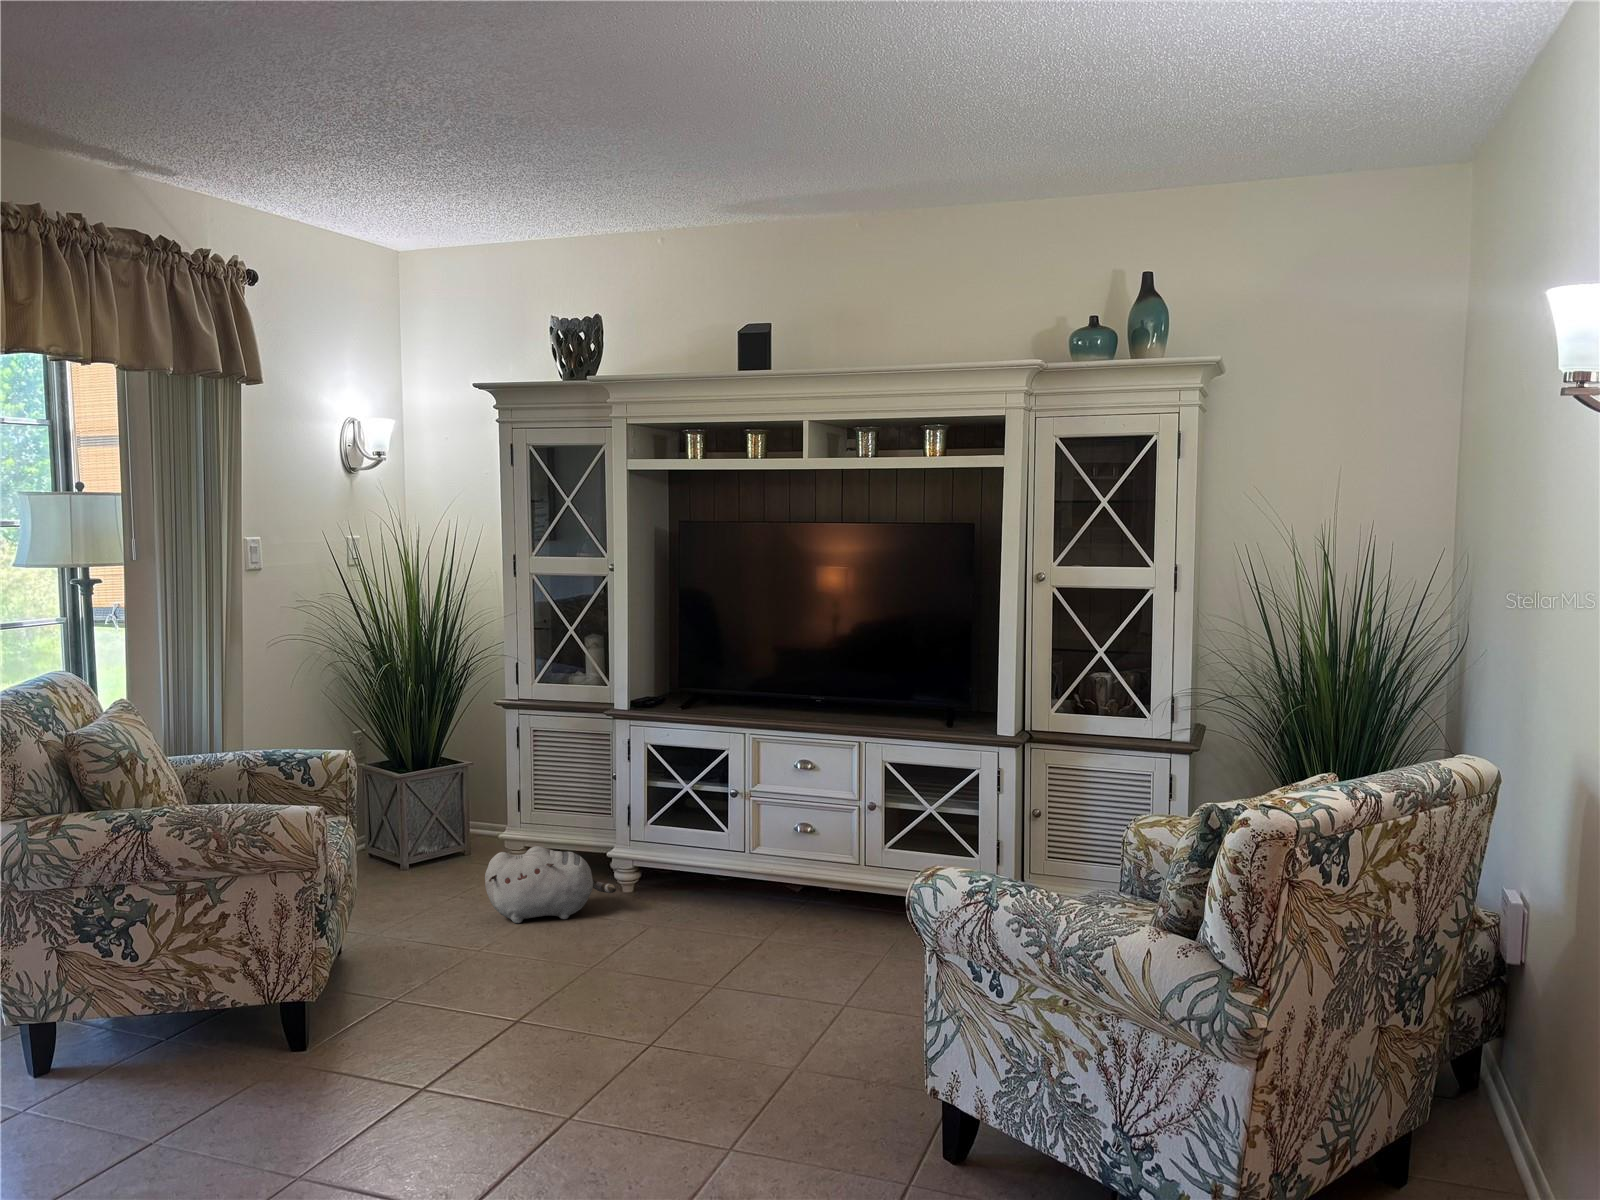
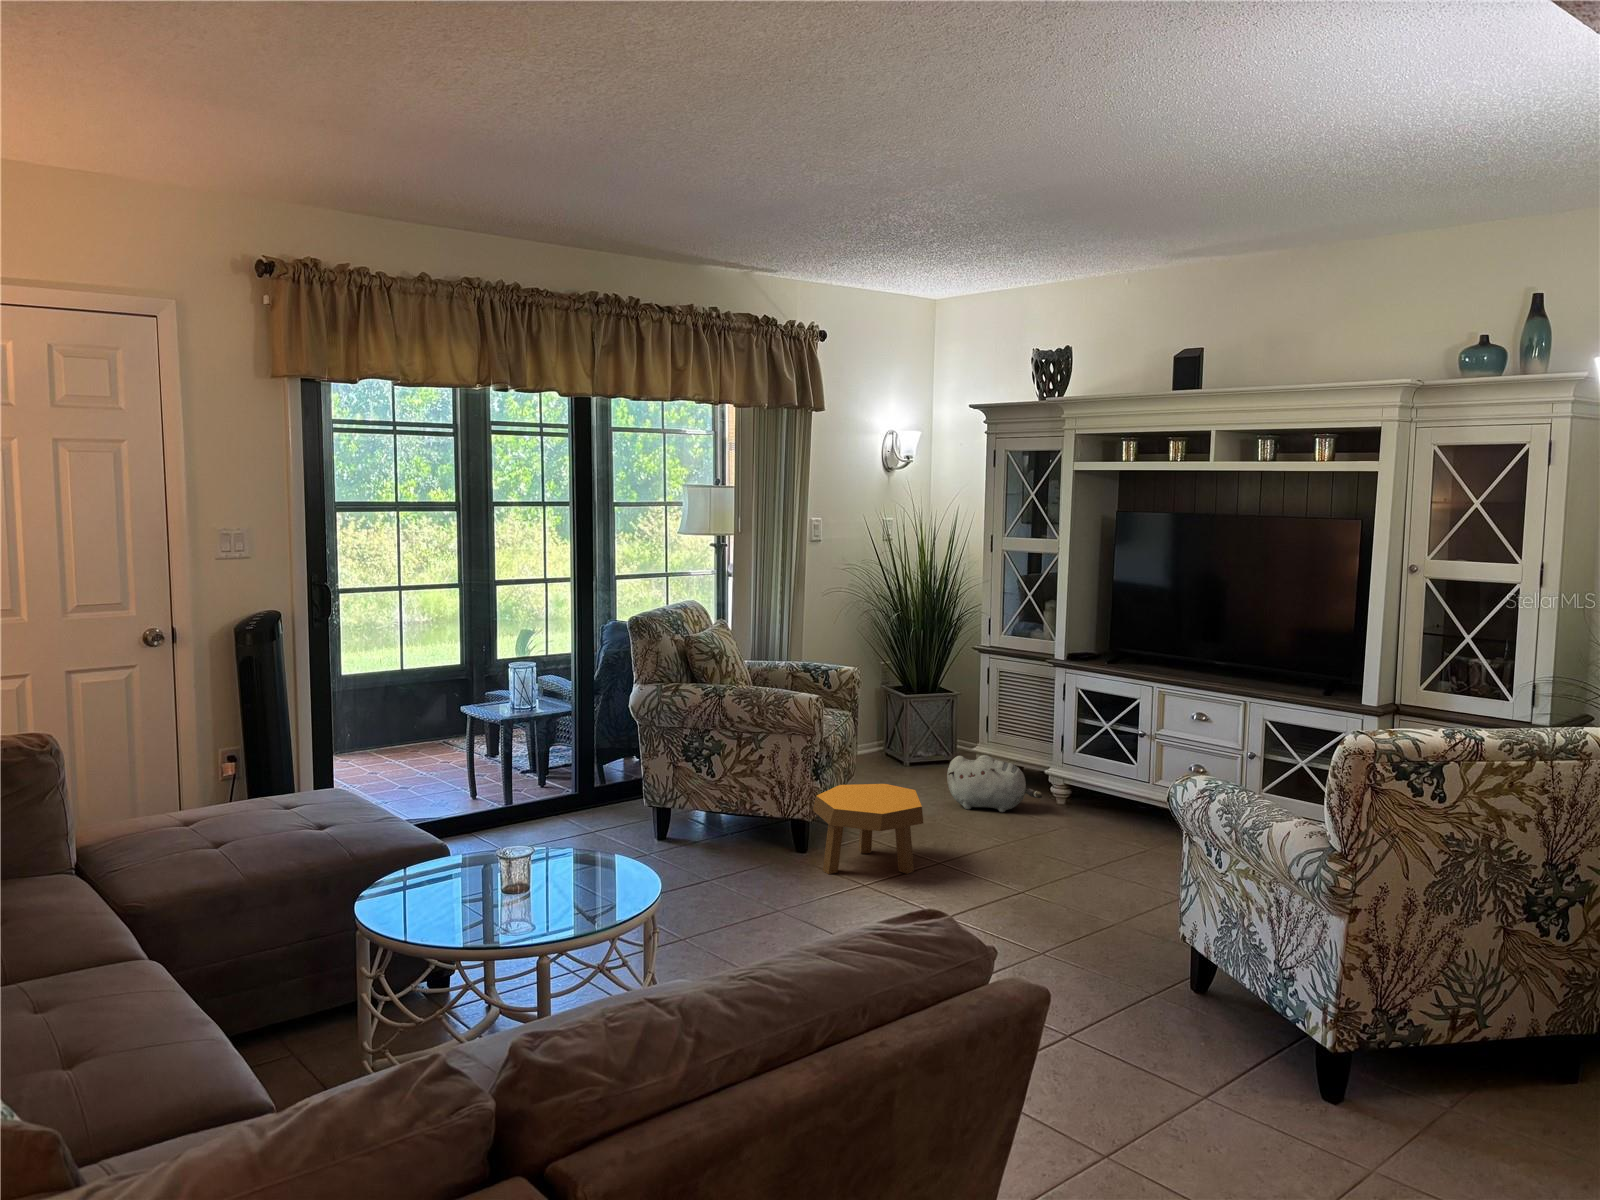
footstool: none [319,920,501,1085] -> present [813,784,923,874]

